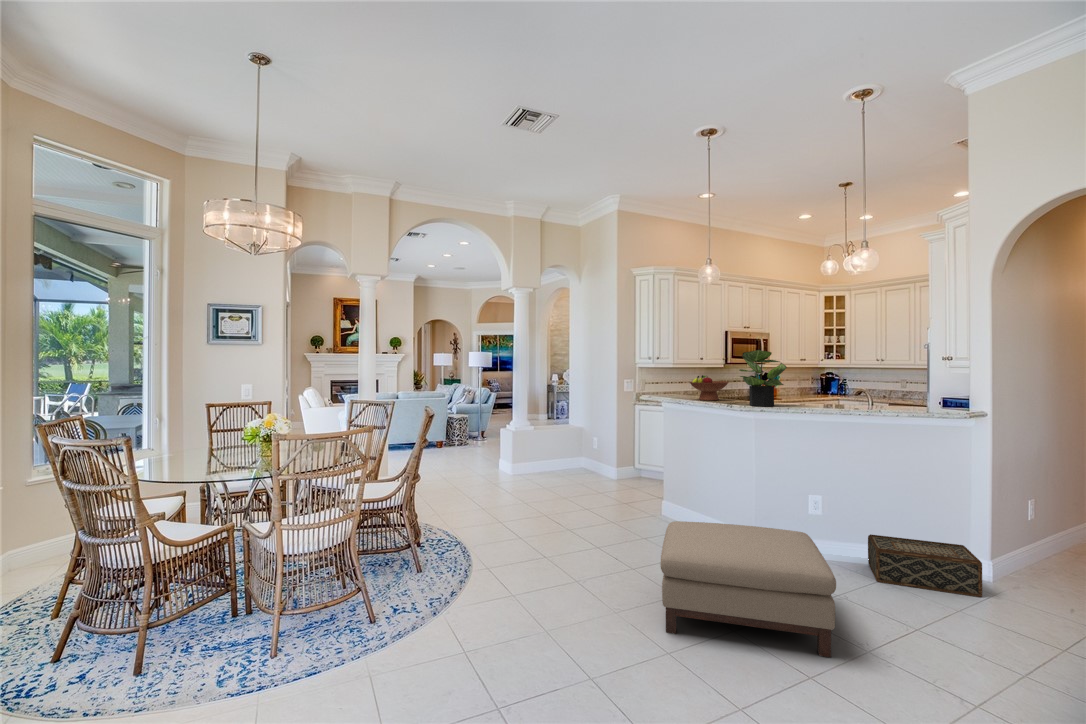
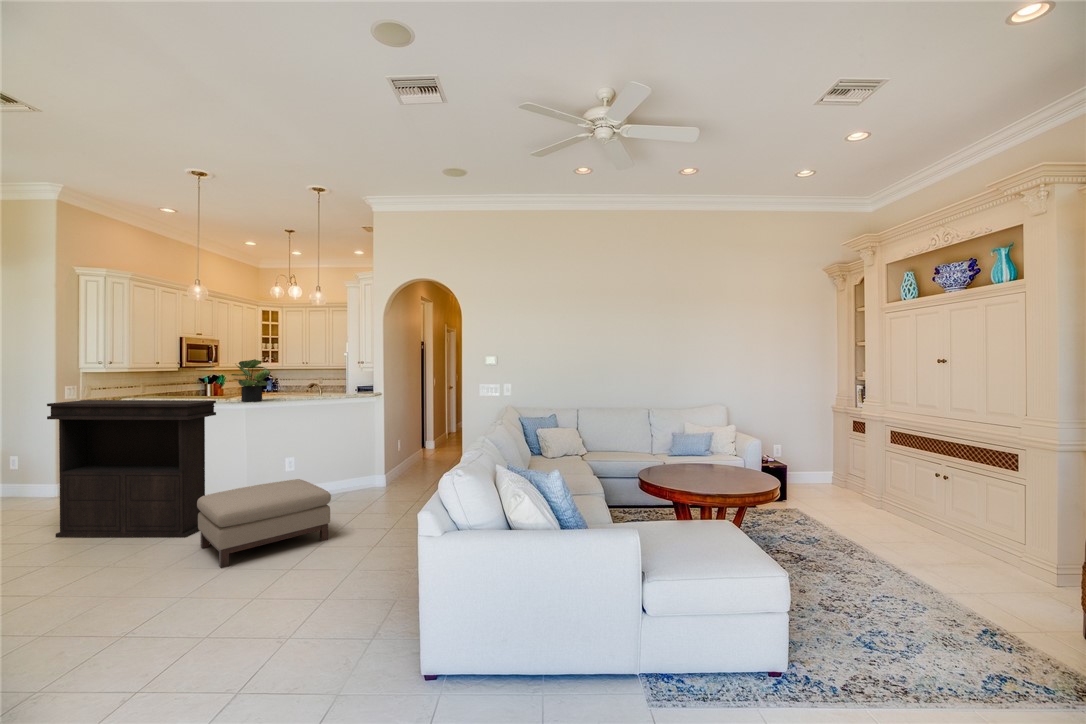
fruit bowl: present [689,375,729,401] -> none [173,379,213,401]
console table: none [584,393,708,565] -> present [47,400,216,538]
woven basket: present [868,534,982,597] -> none [324,470,382,503]

